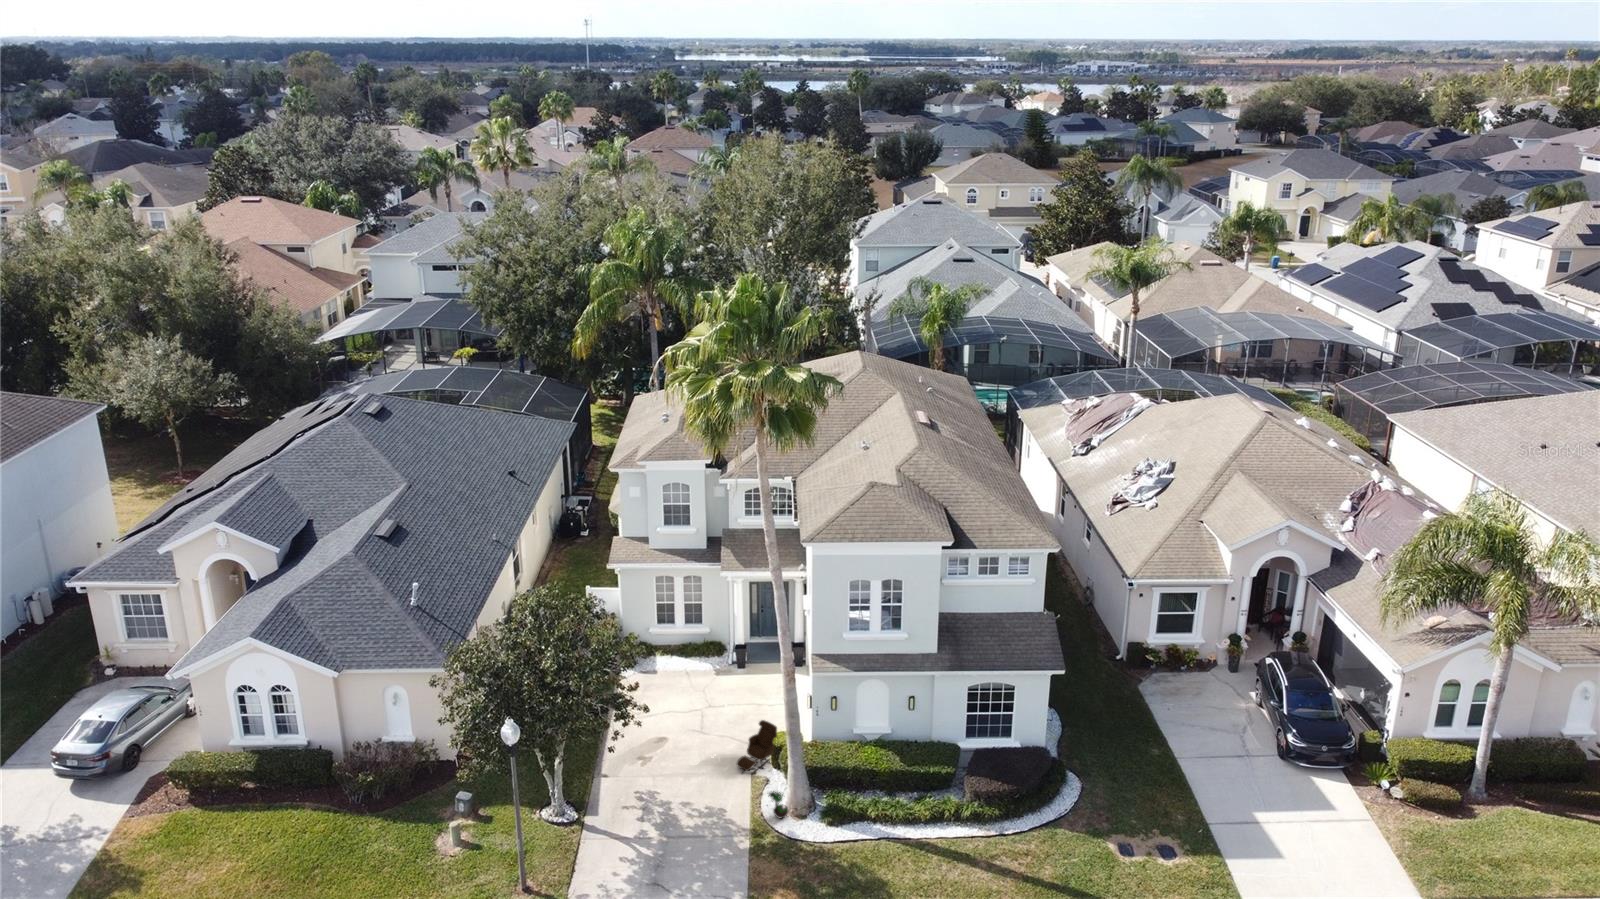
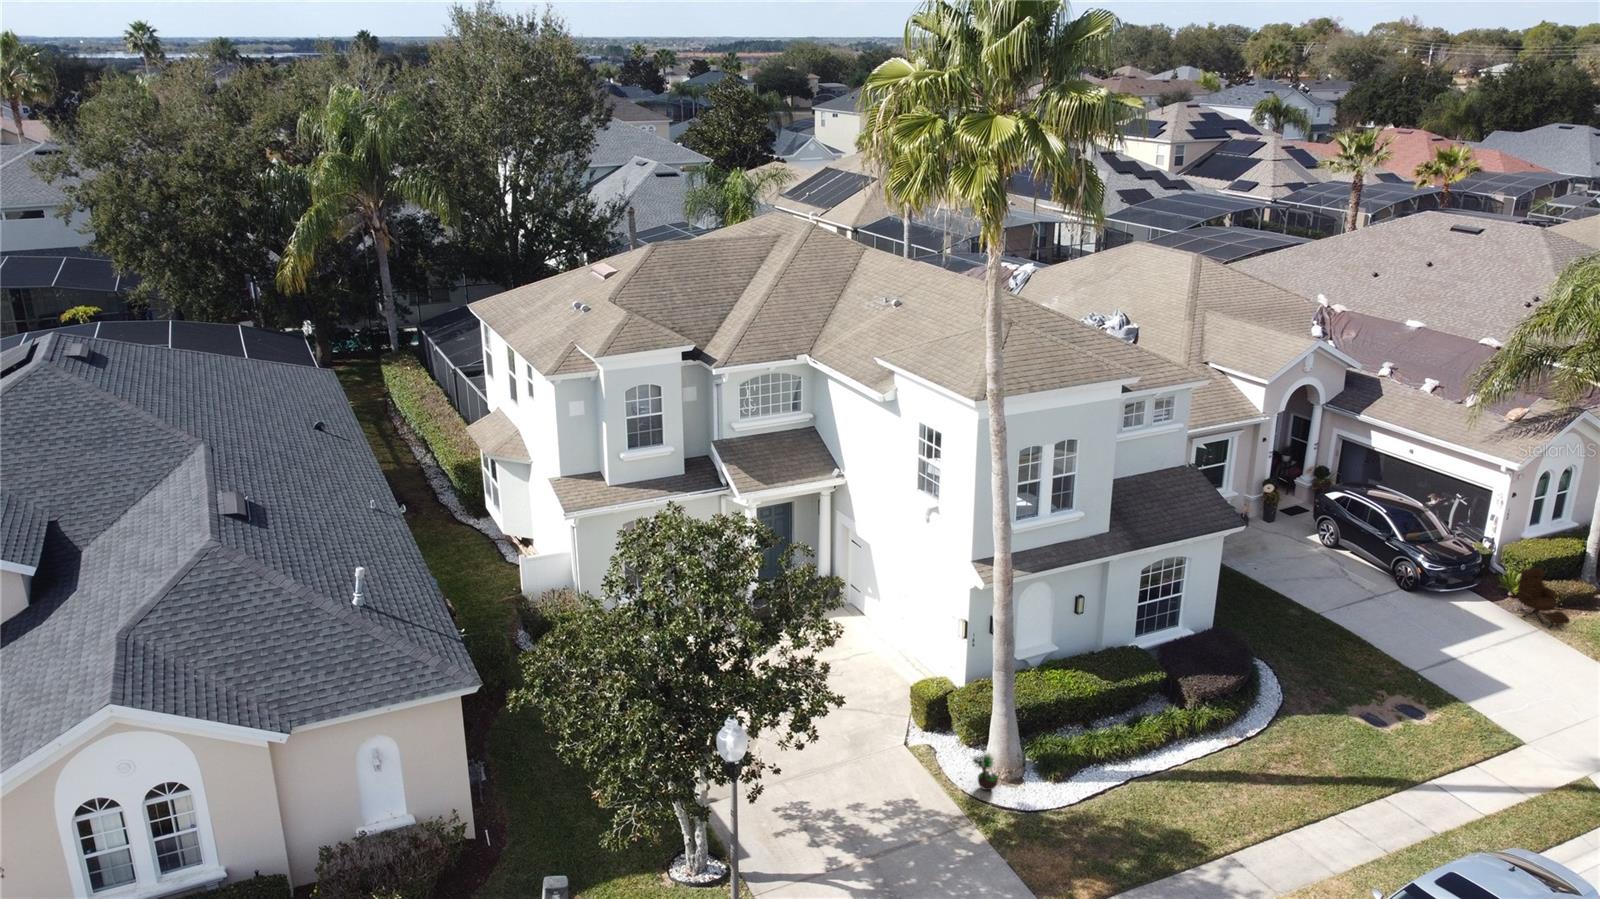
lounge chair: present [737,720,777,771] -> present [1518,568,1570,626]

